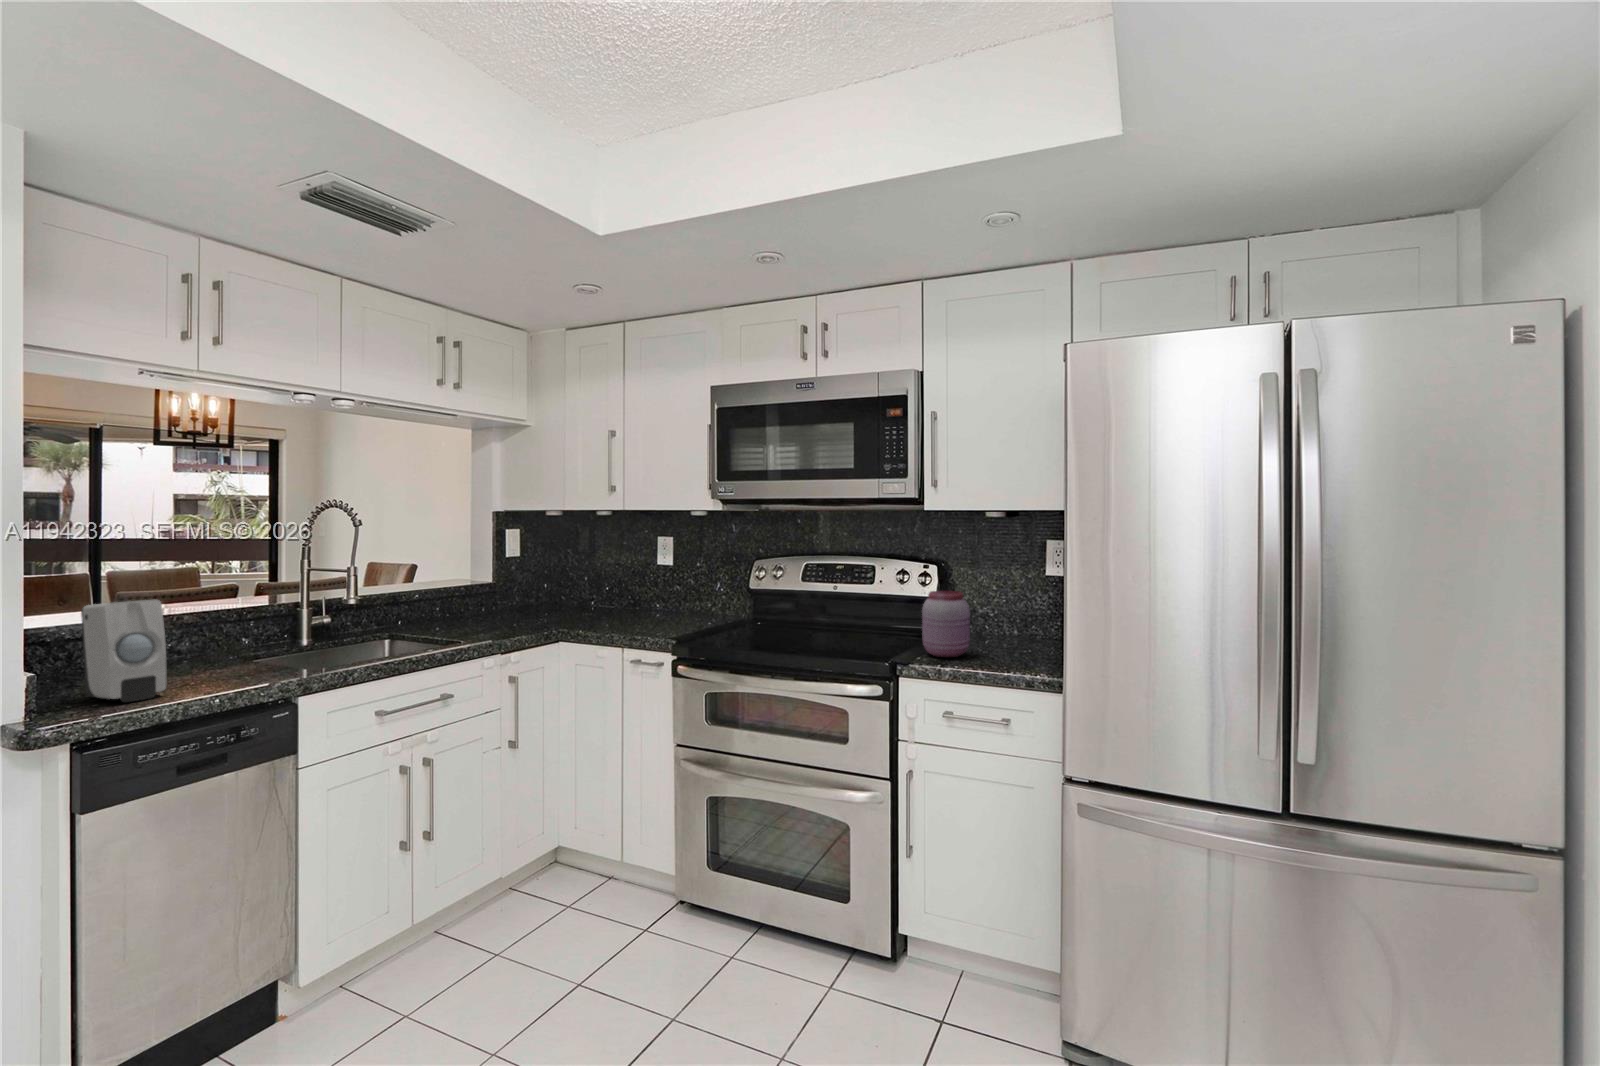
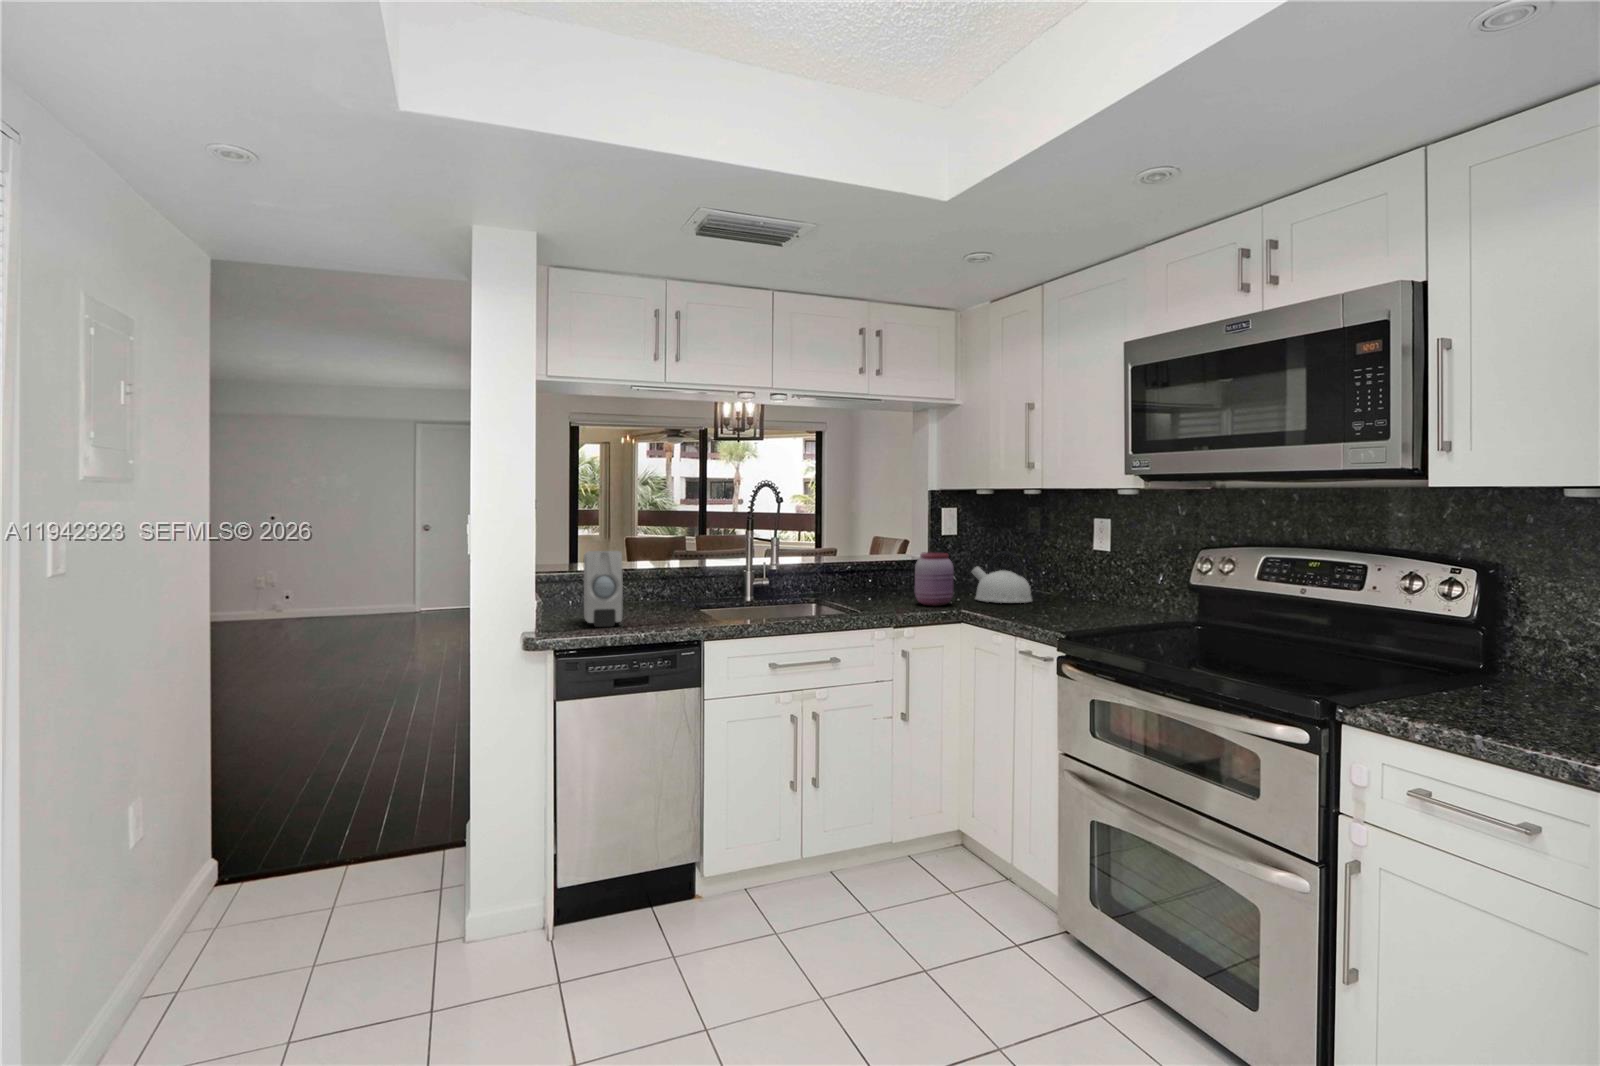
kettle: none [552,569,612,617] -> present [972,551,1032,603]
jar: present [922,591,970,657] -> present [915,552,954,606]

